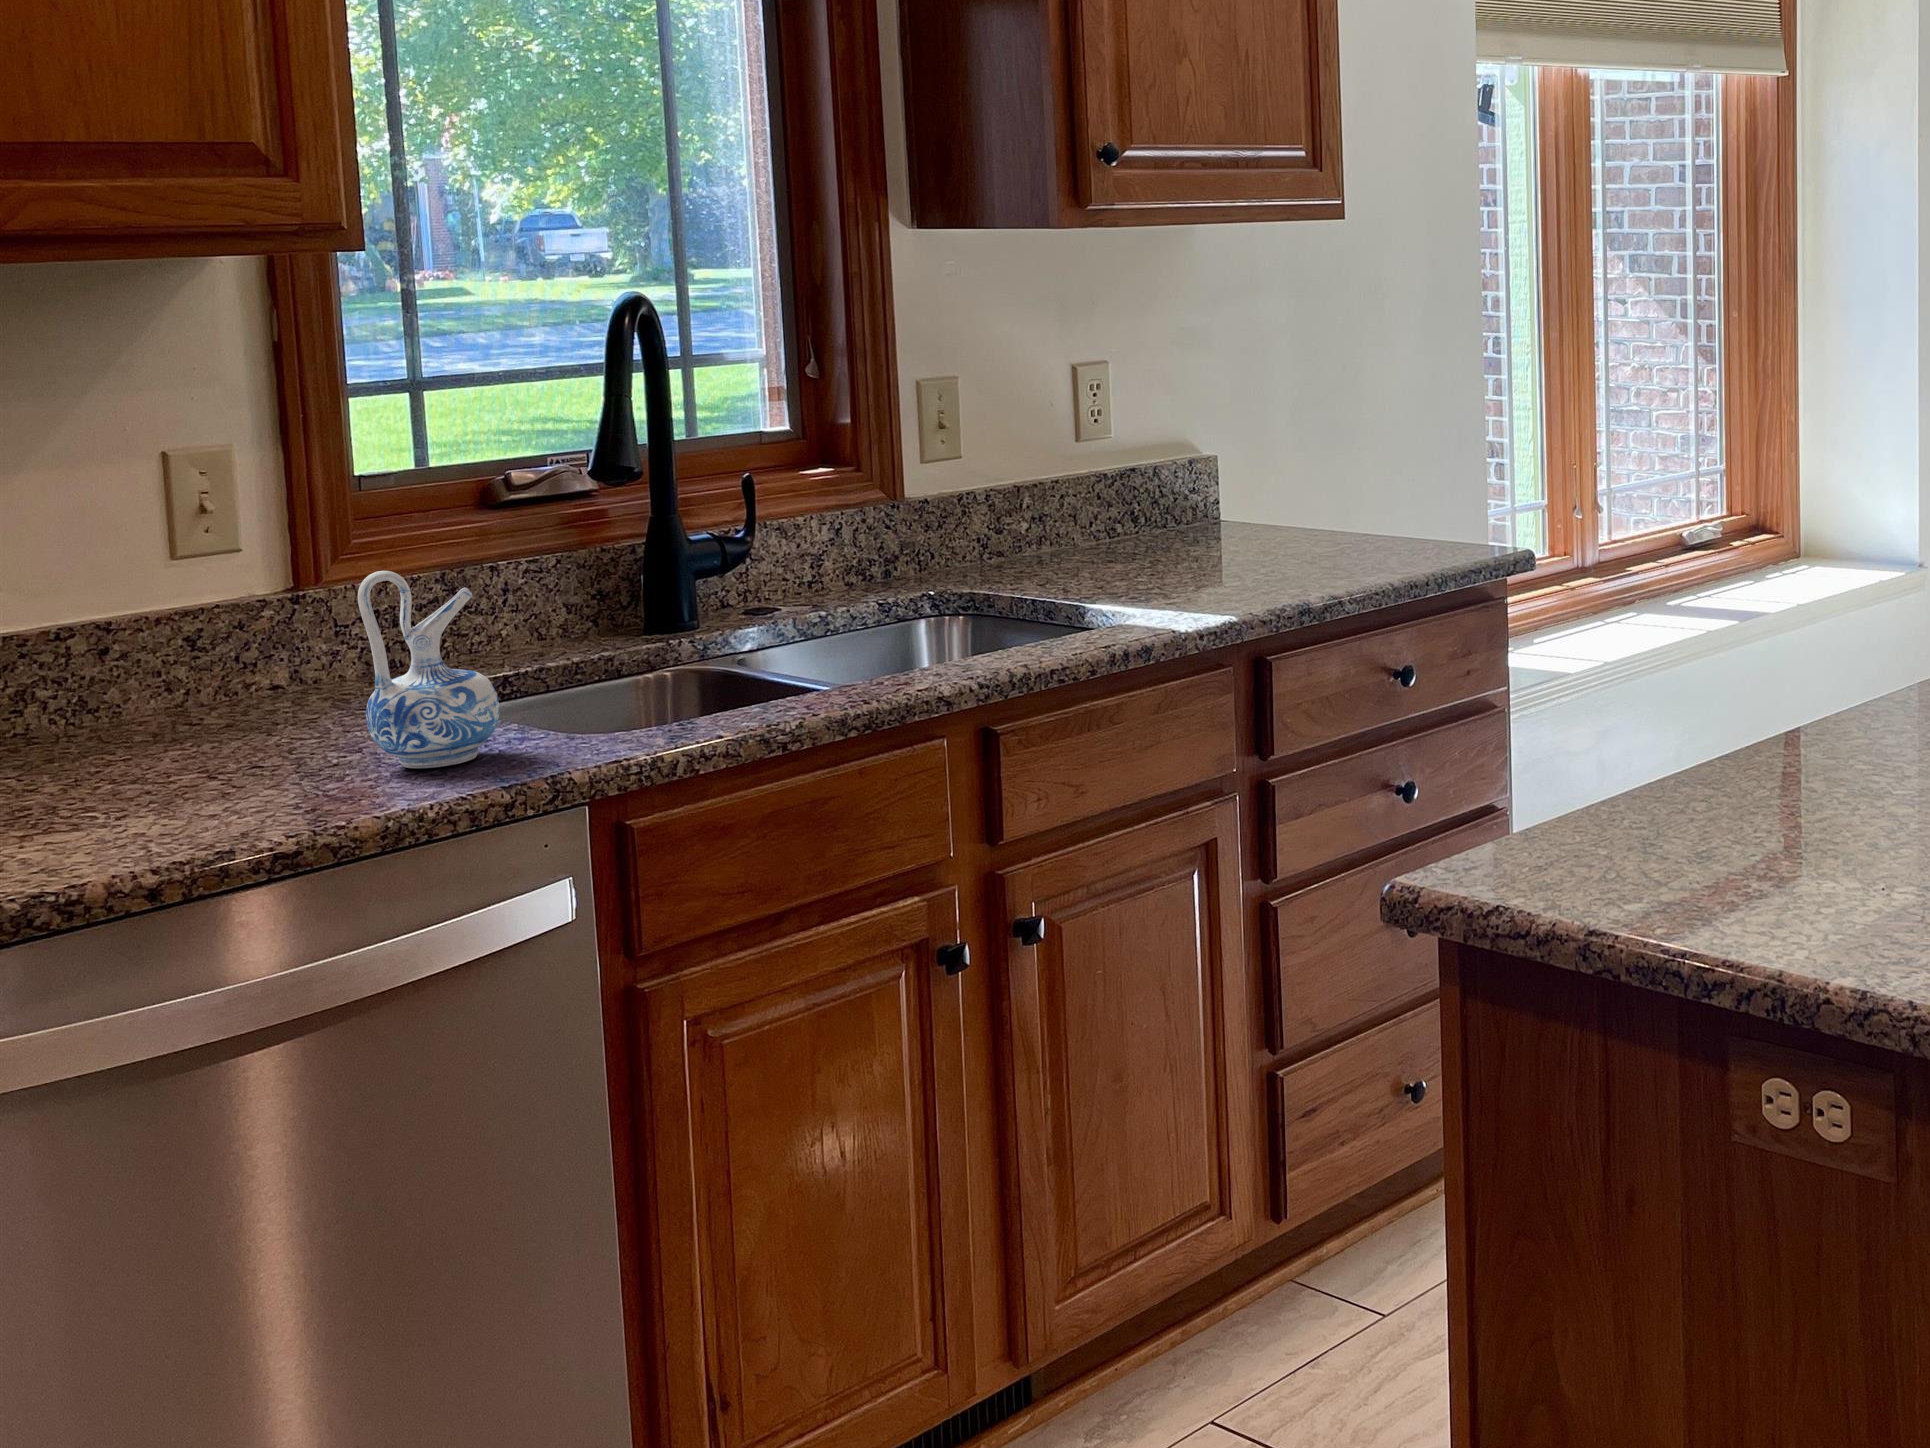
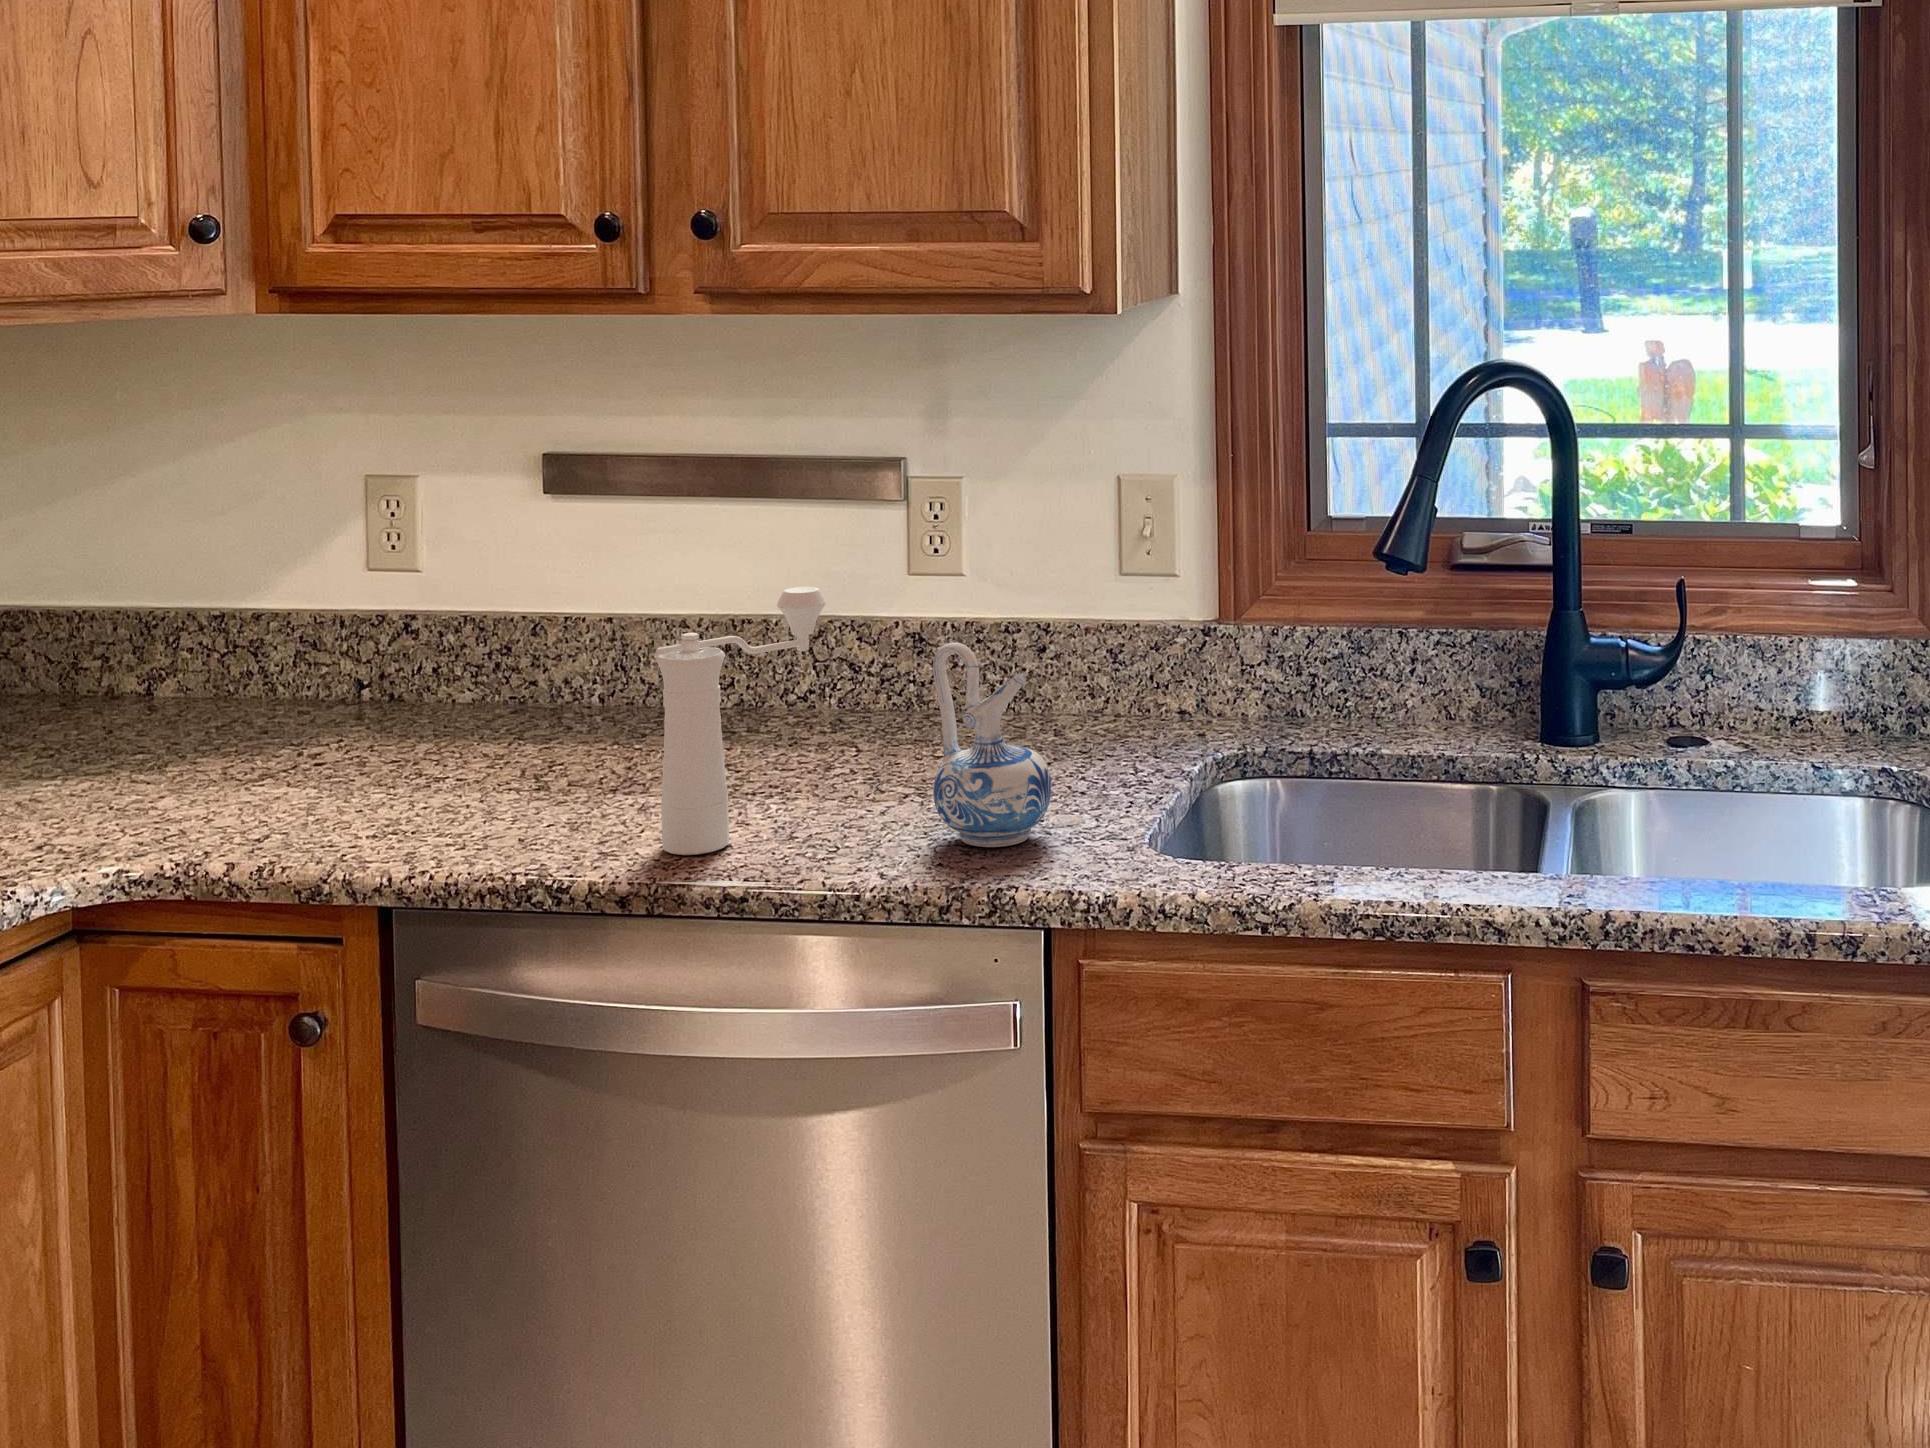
pepper mill: none [77,546,197,851] -> present [656,587,827,855]

